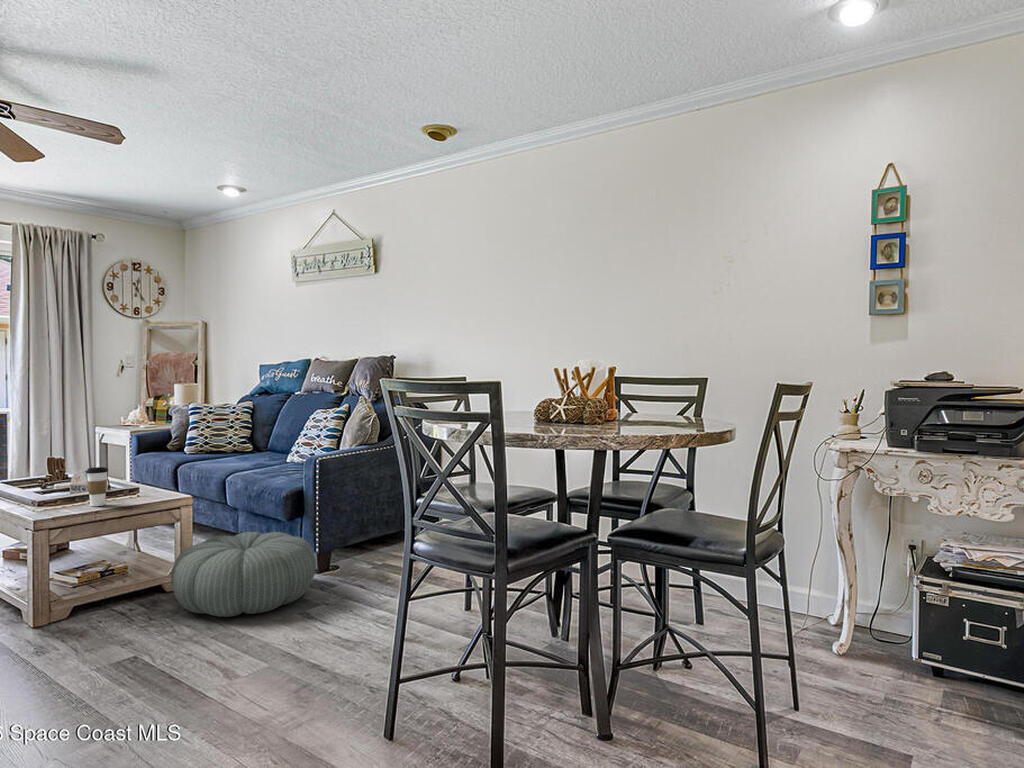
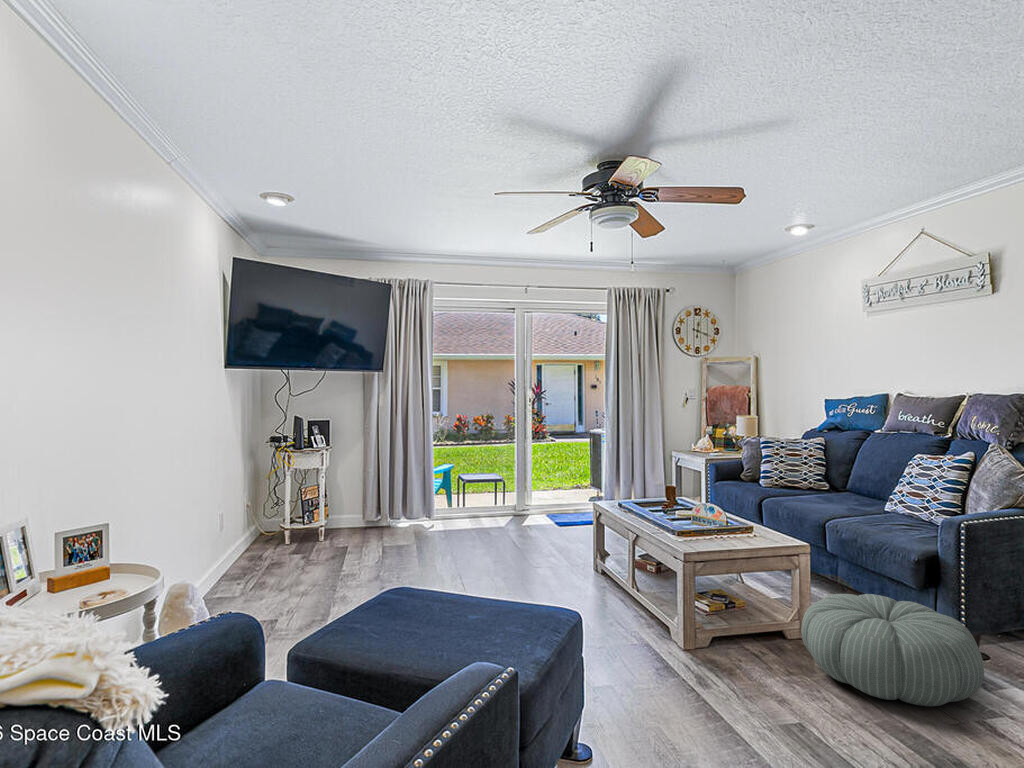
coffee cup: present [86,467,108,506] -> none [717,505,736,543]

